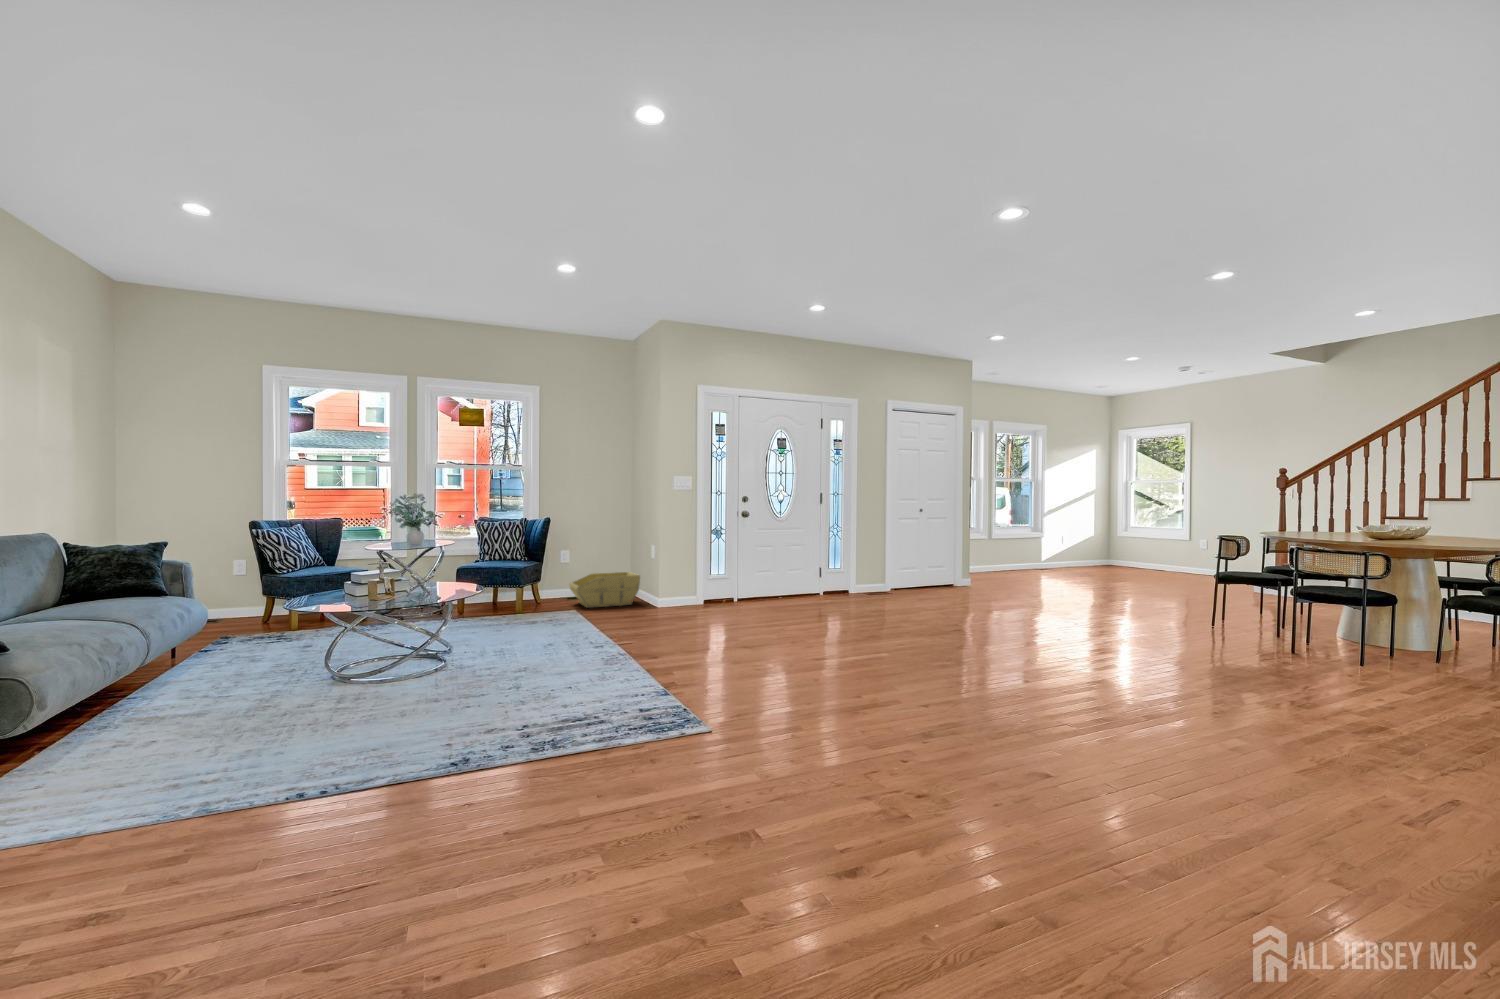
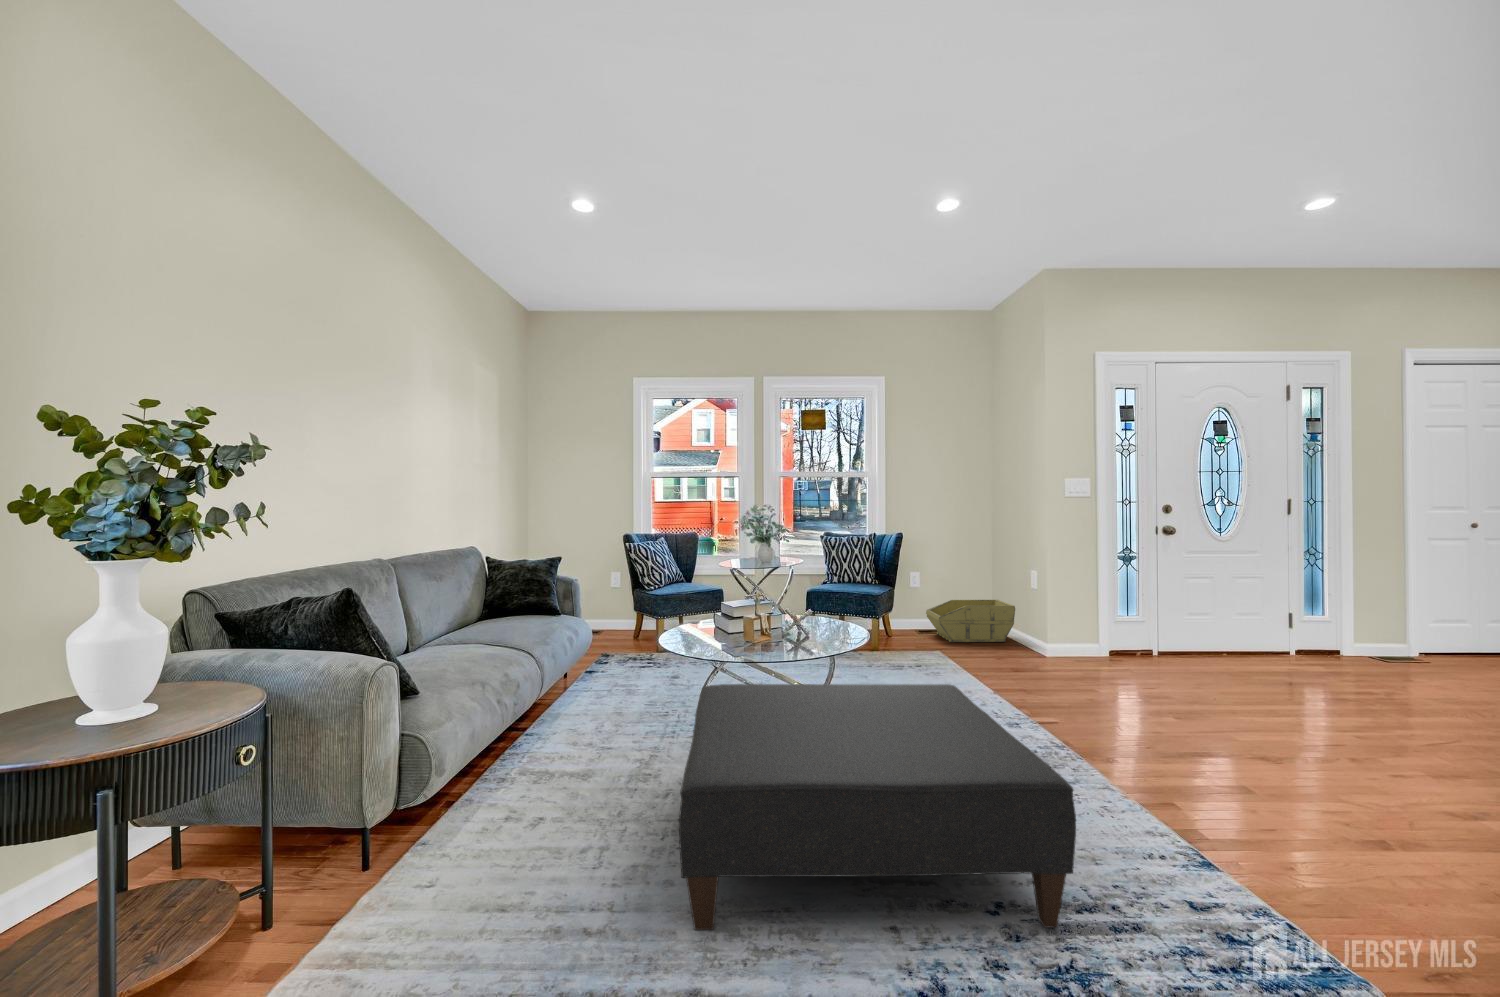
ottoman: none [289,619,591,793] -> present [679,684,1076,930]

